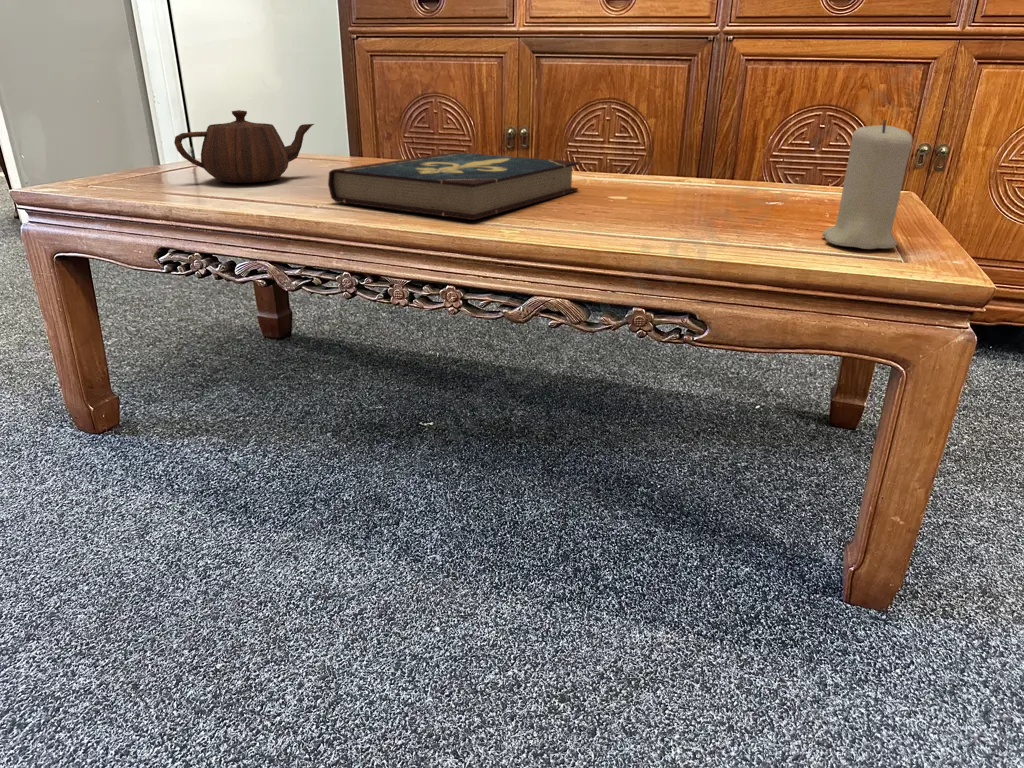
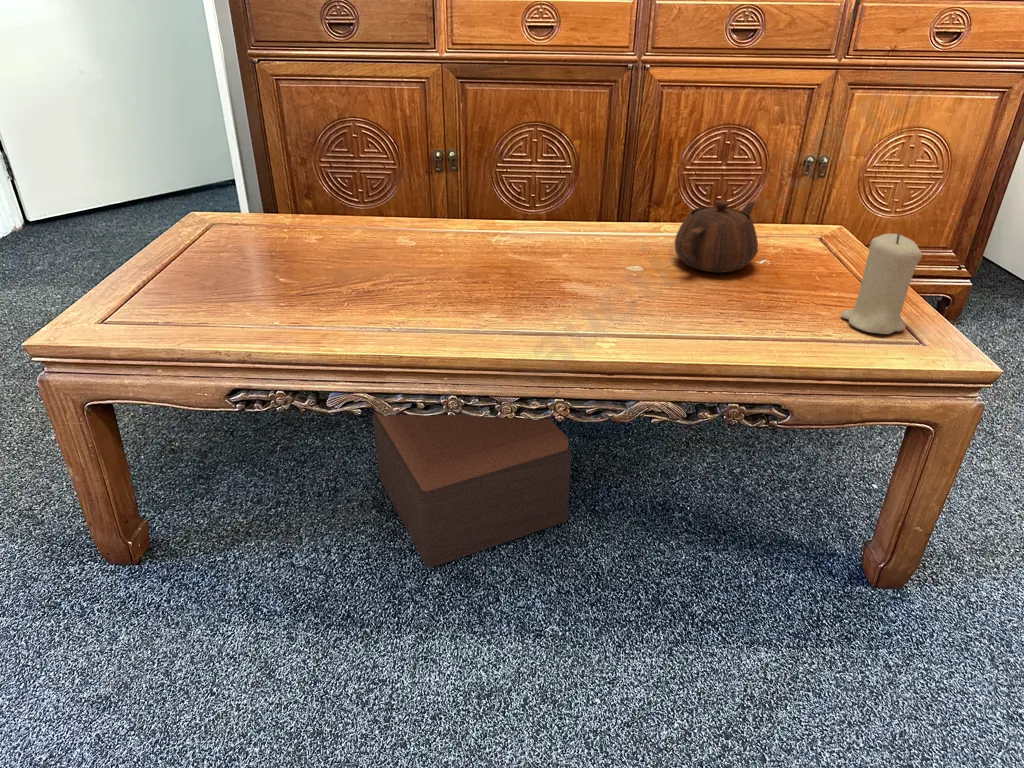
teapot: present [174,110,314,183] -> present [675,200,758,273]
book: present [328,152,579,220] -> none [392,227,594,334]
footstool: none [333,310,515,484] -> present [372,412,571,568]

